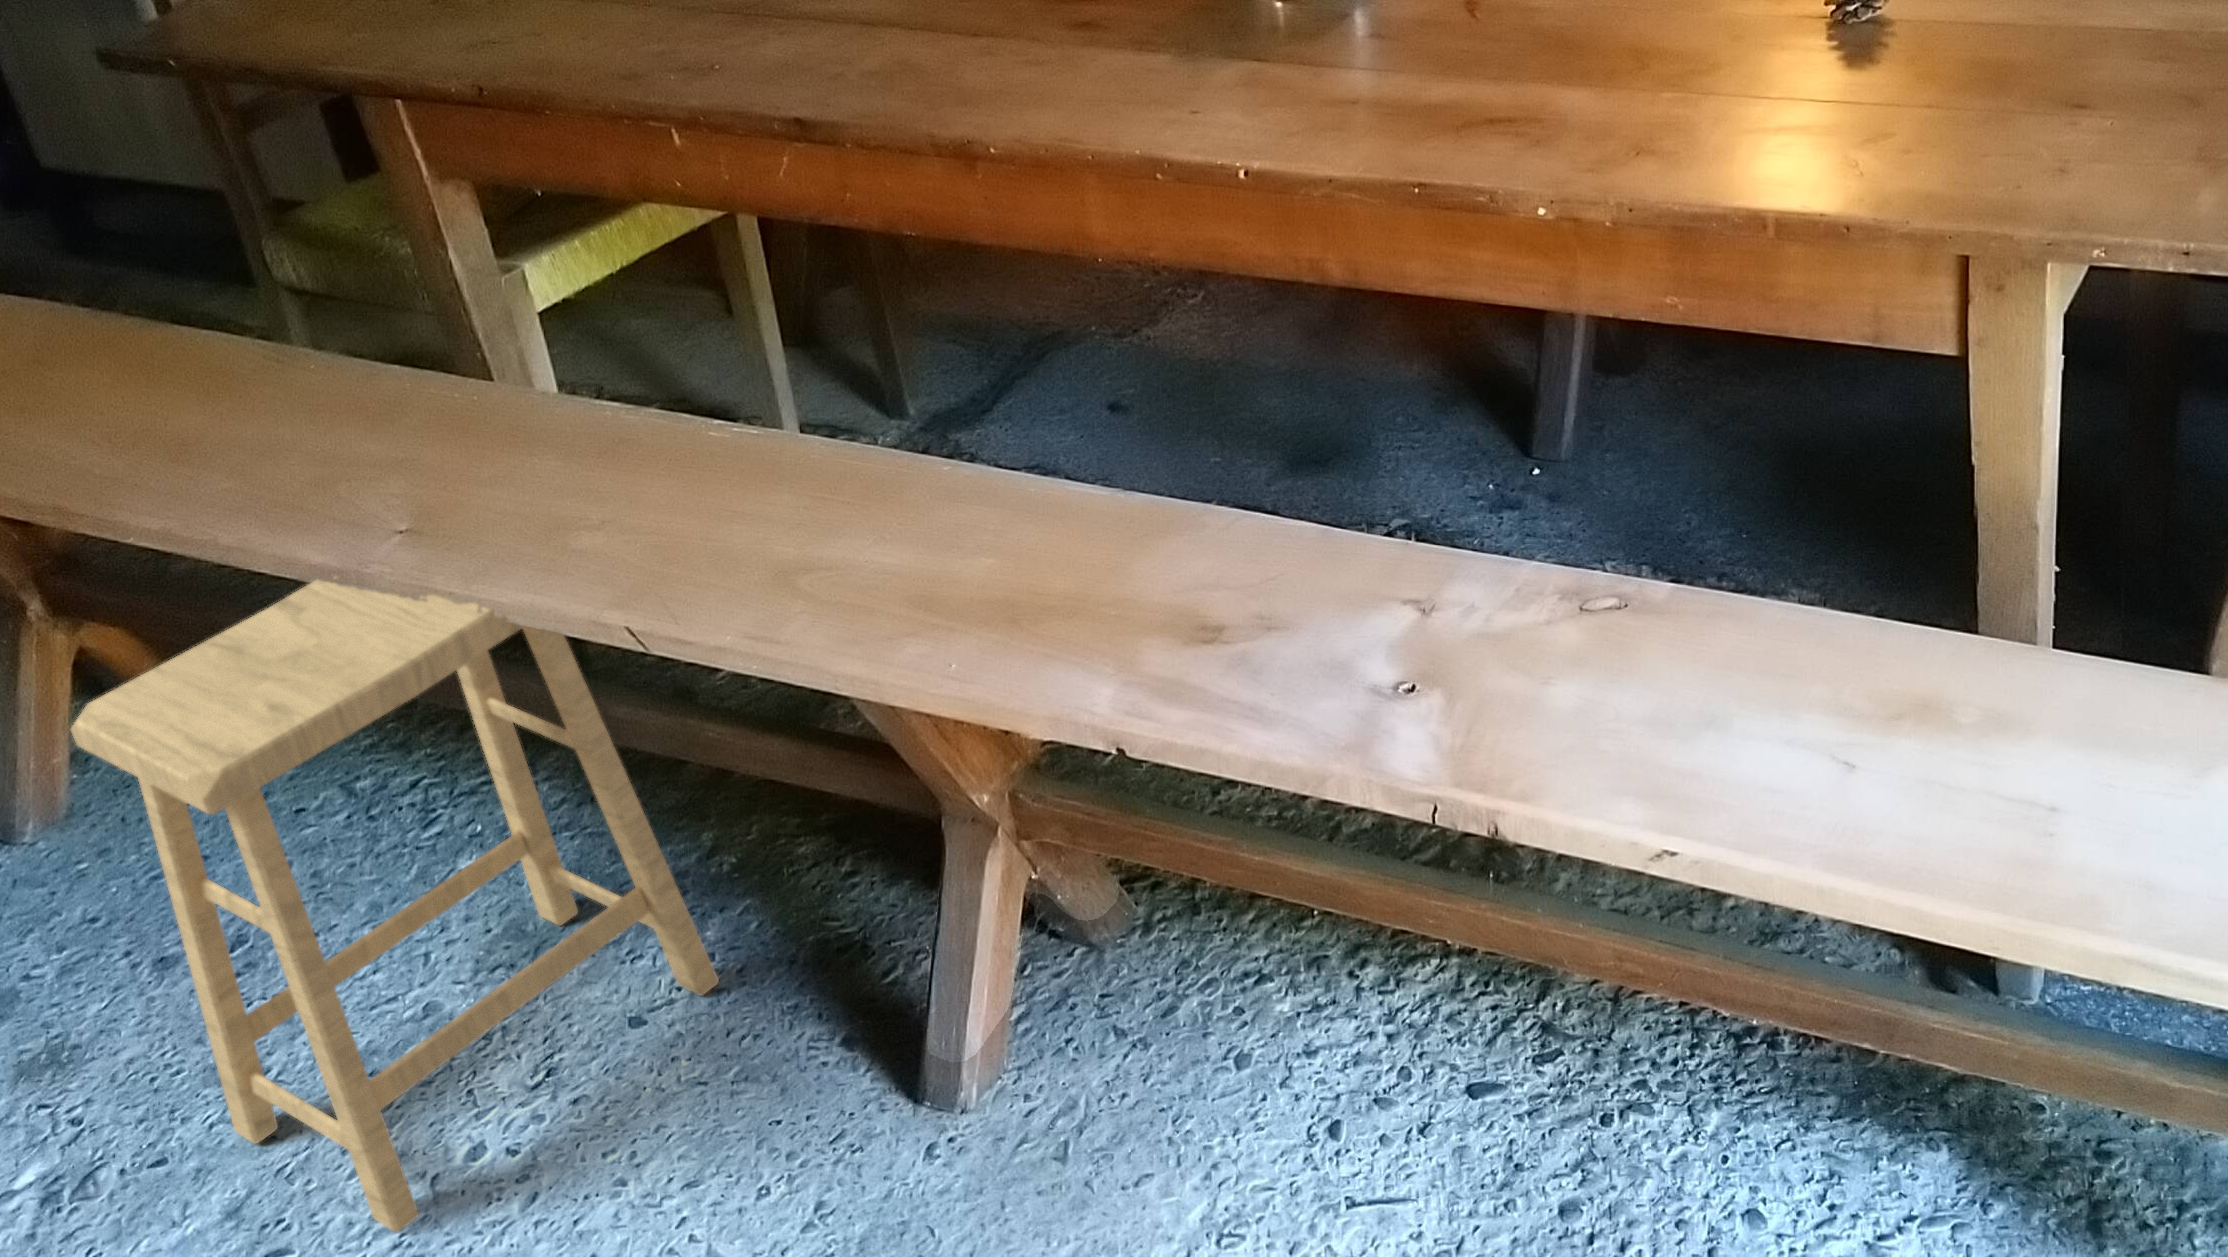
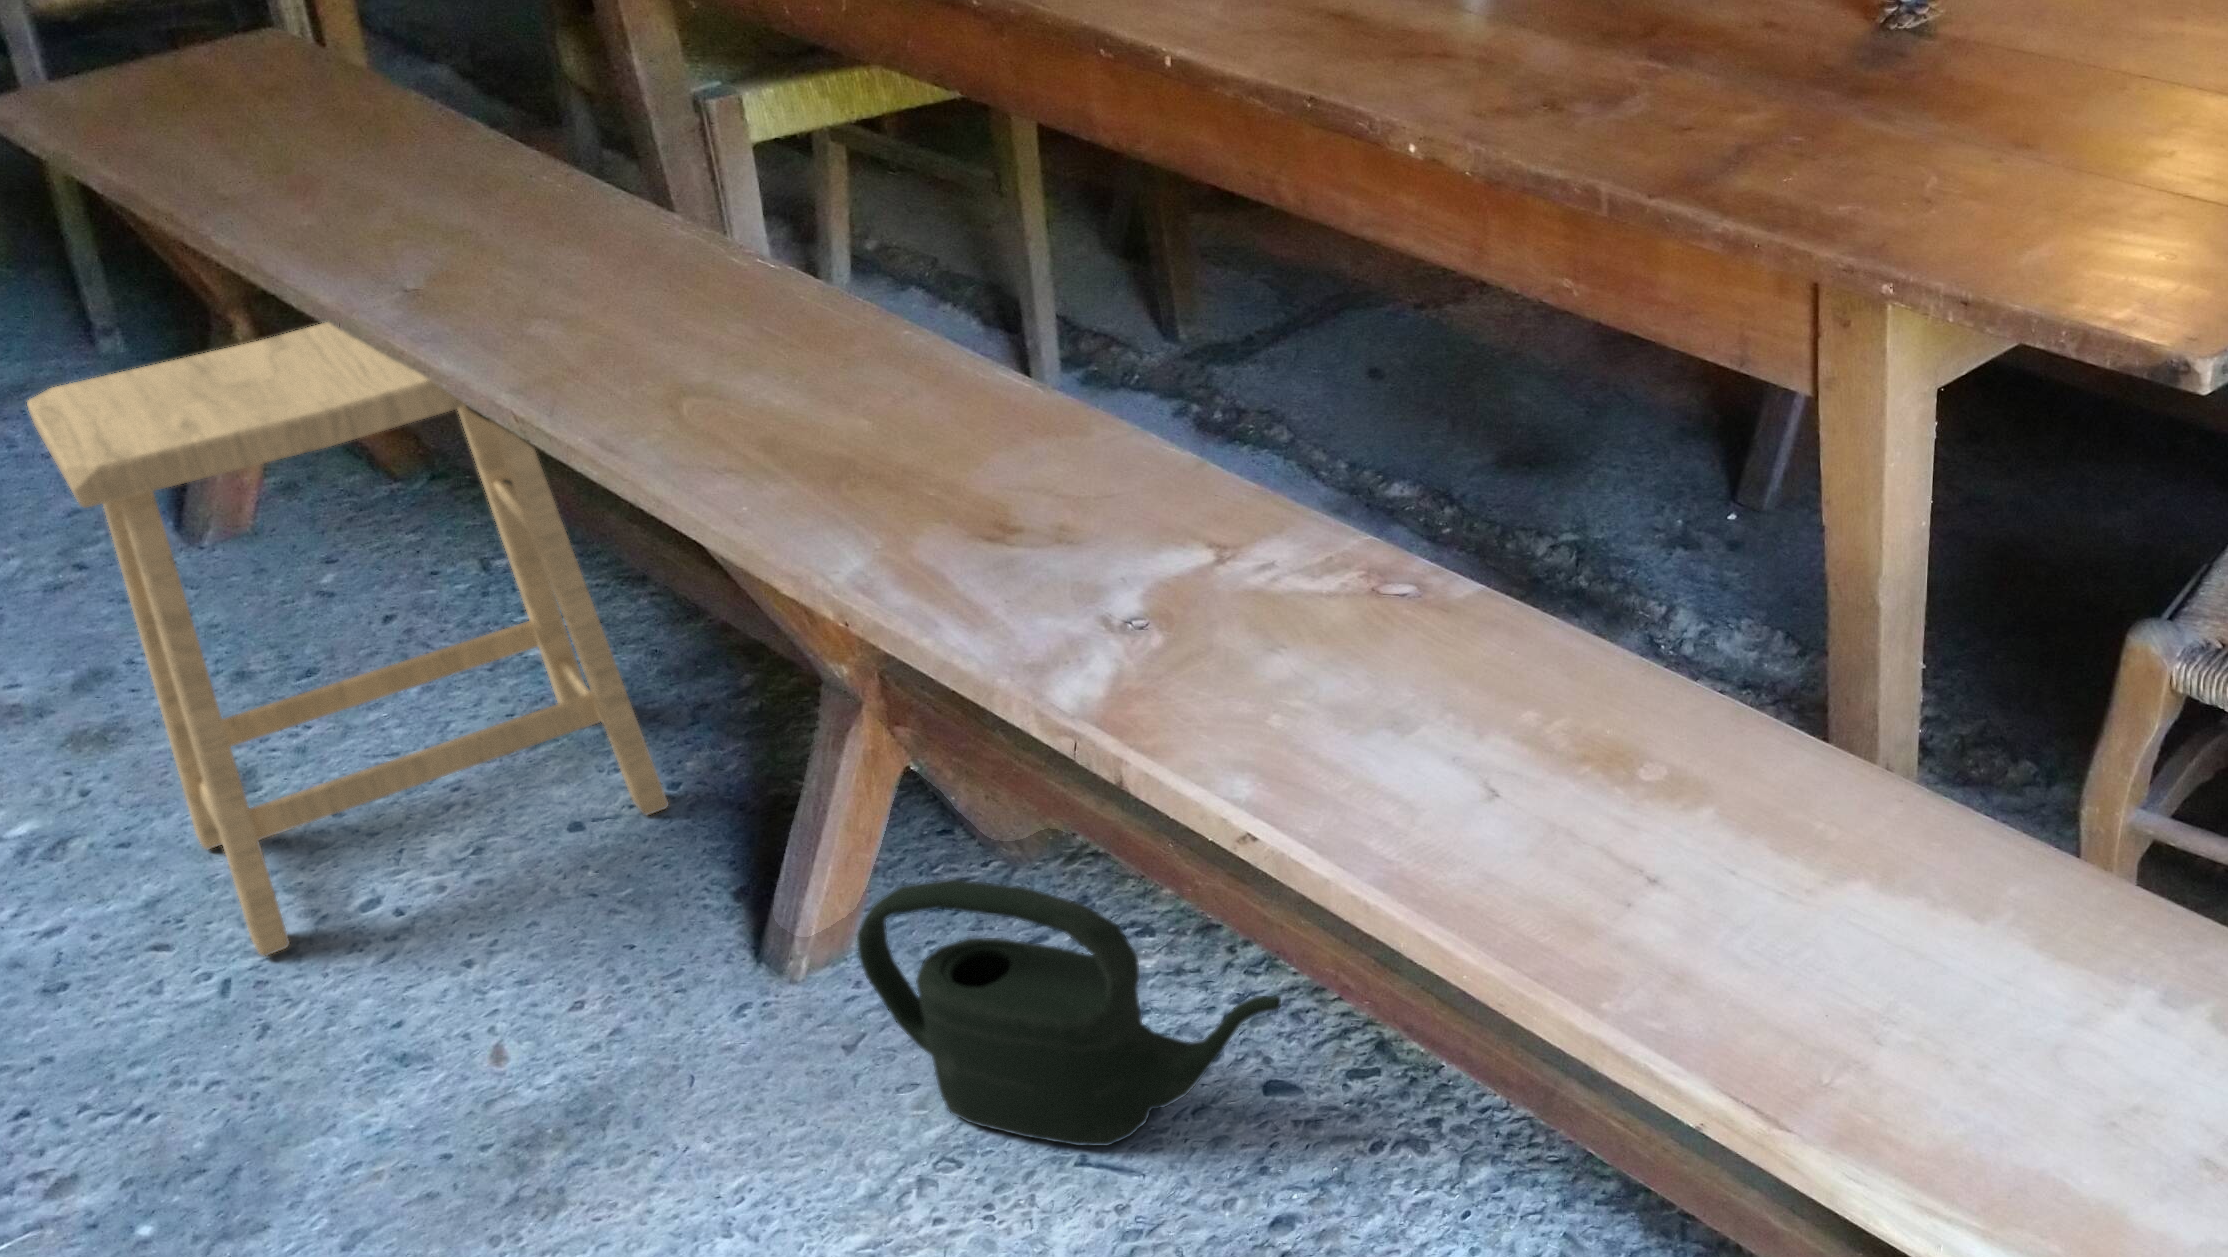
watering can: none [1097,960,1536,1201] -> present [857,879,1281,1146]

